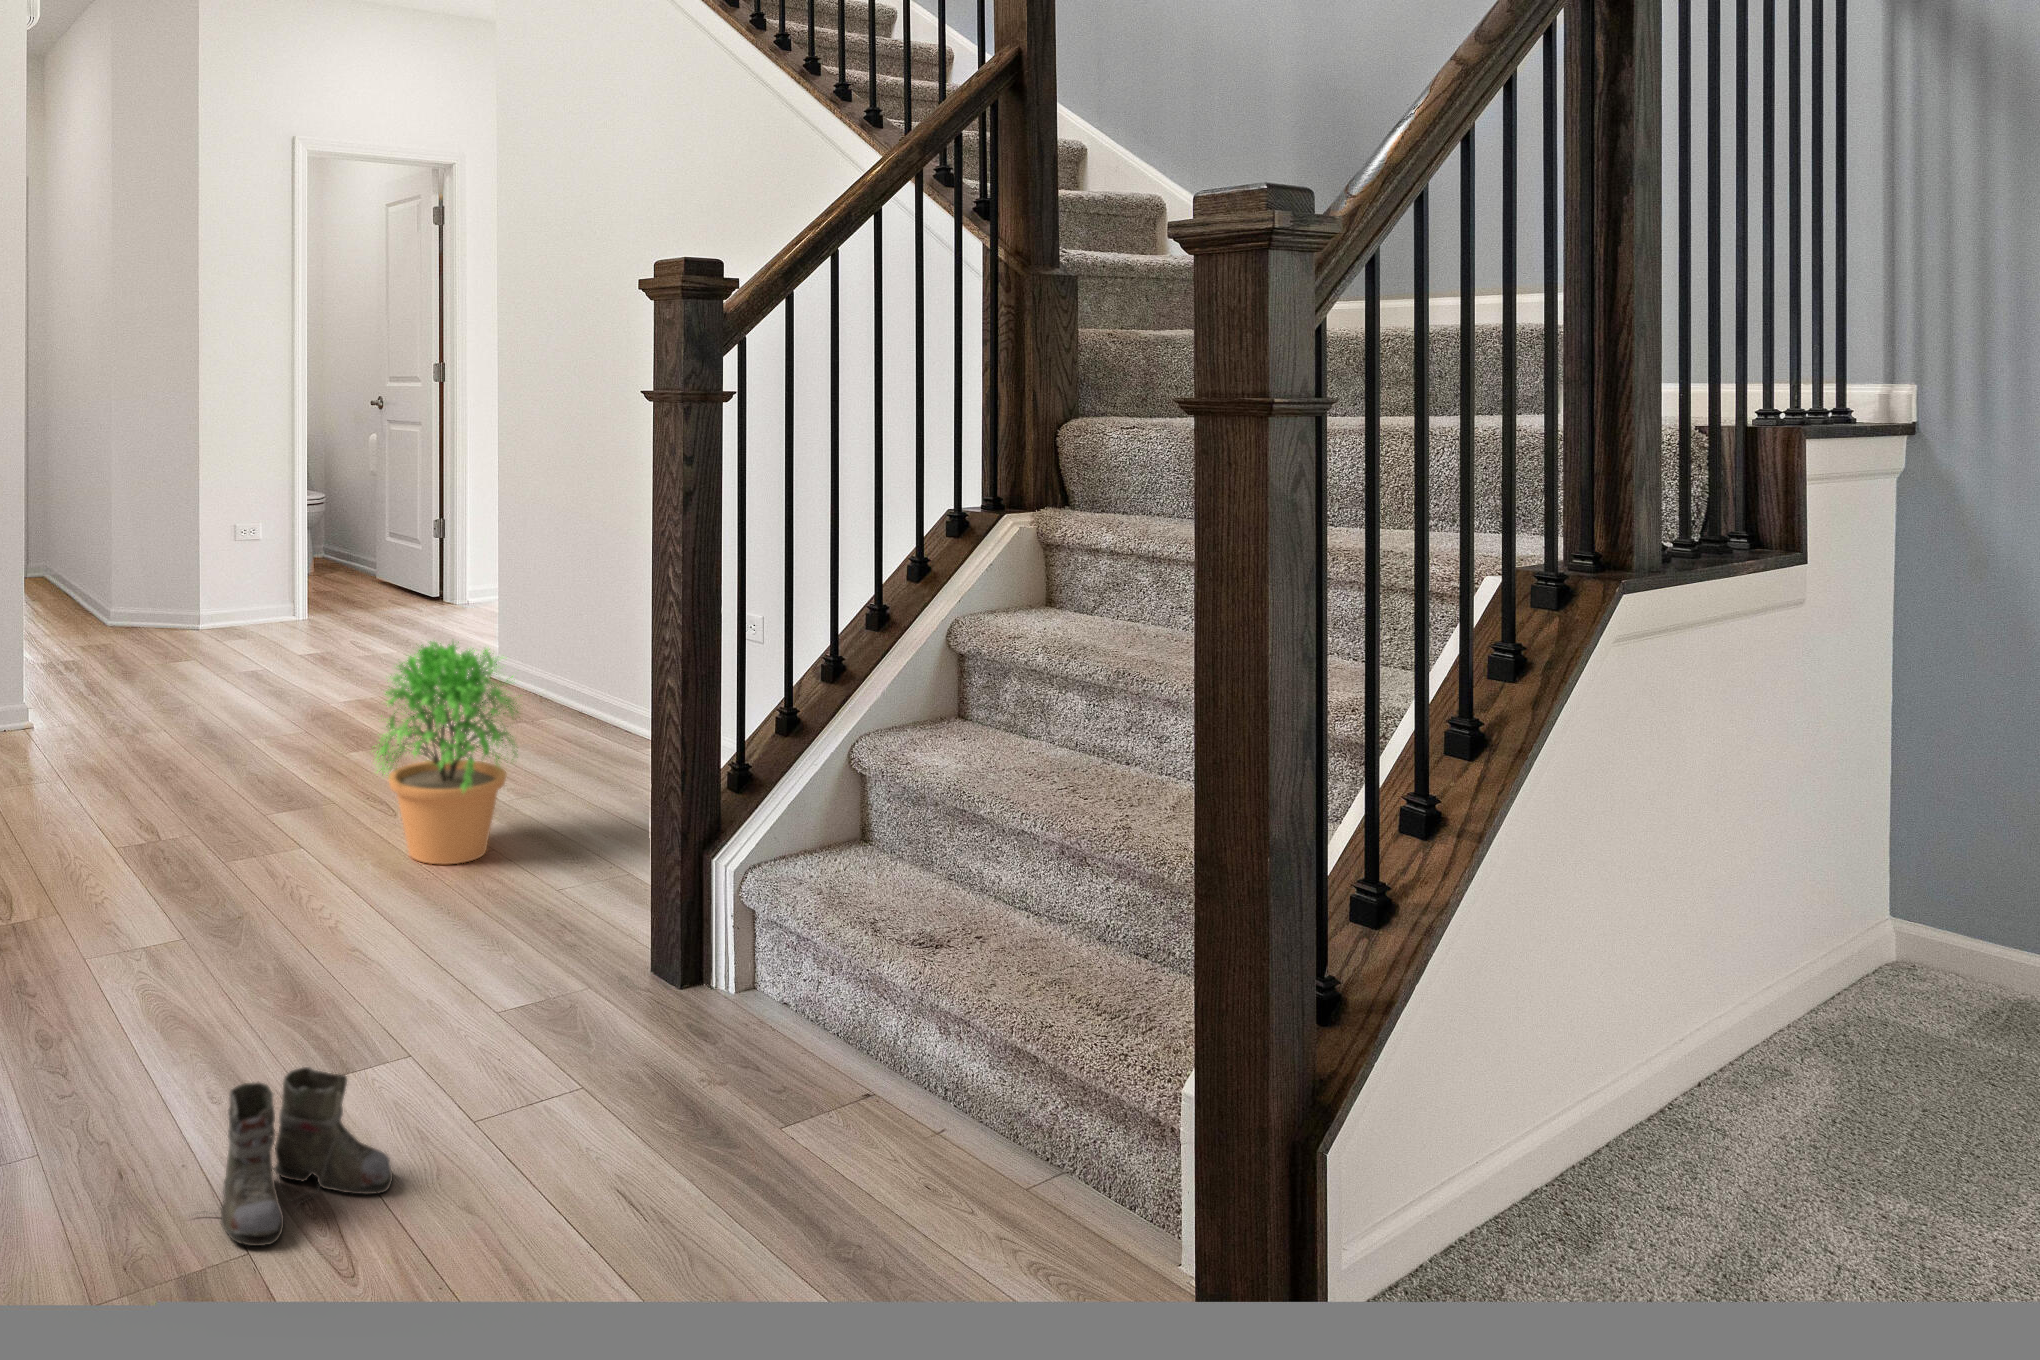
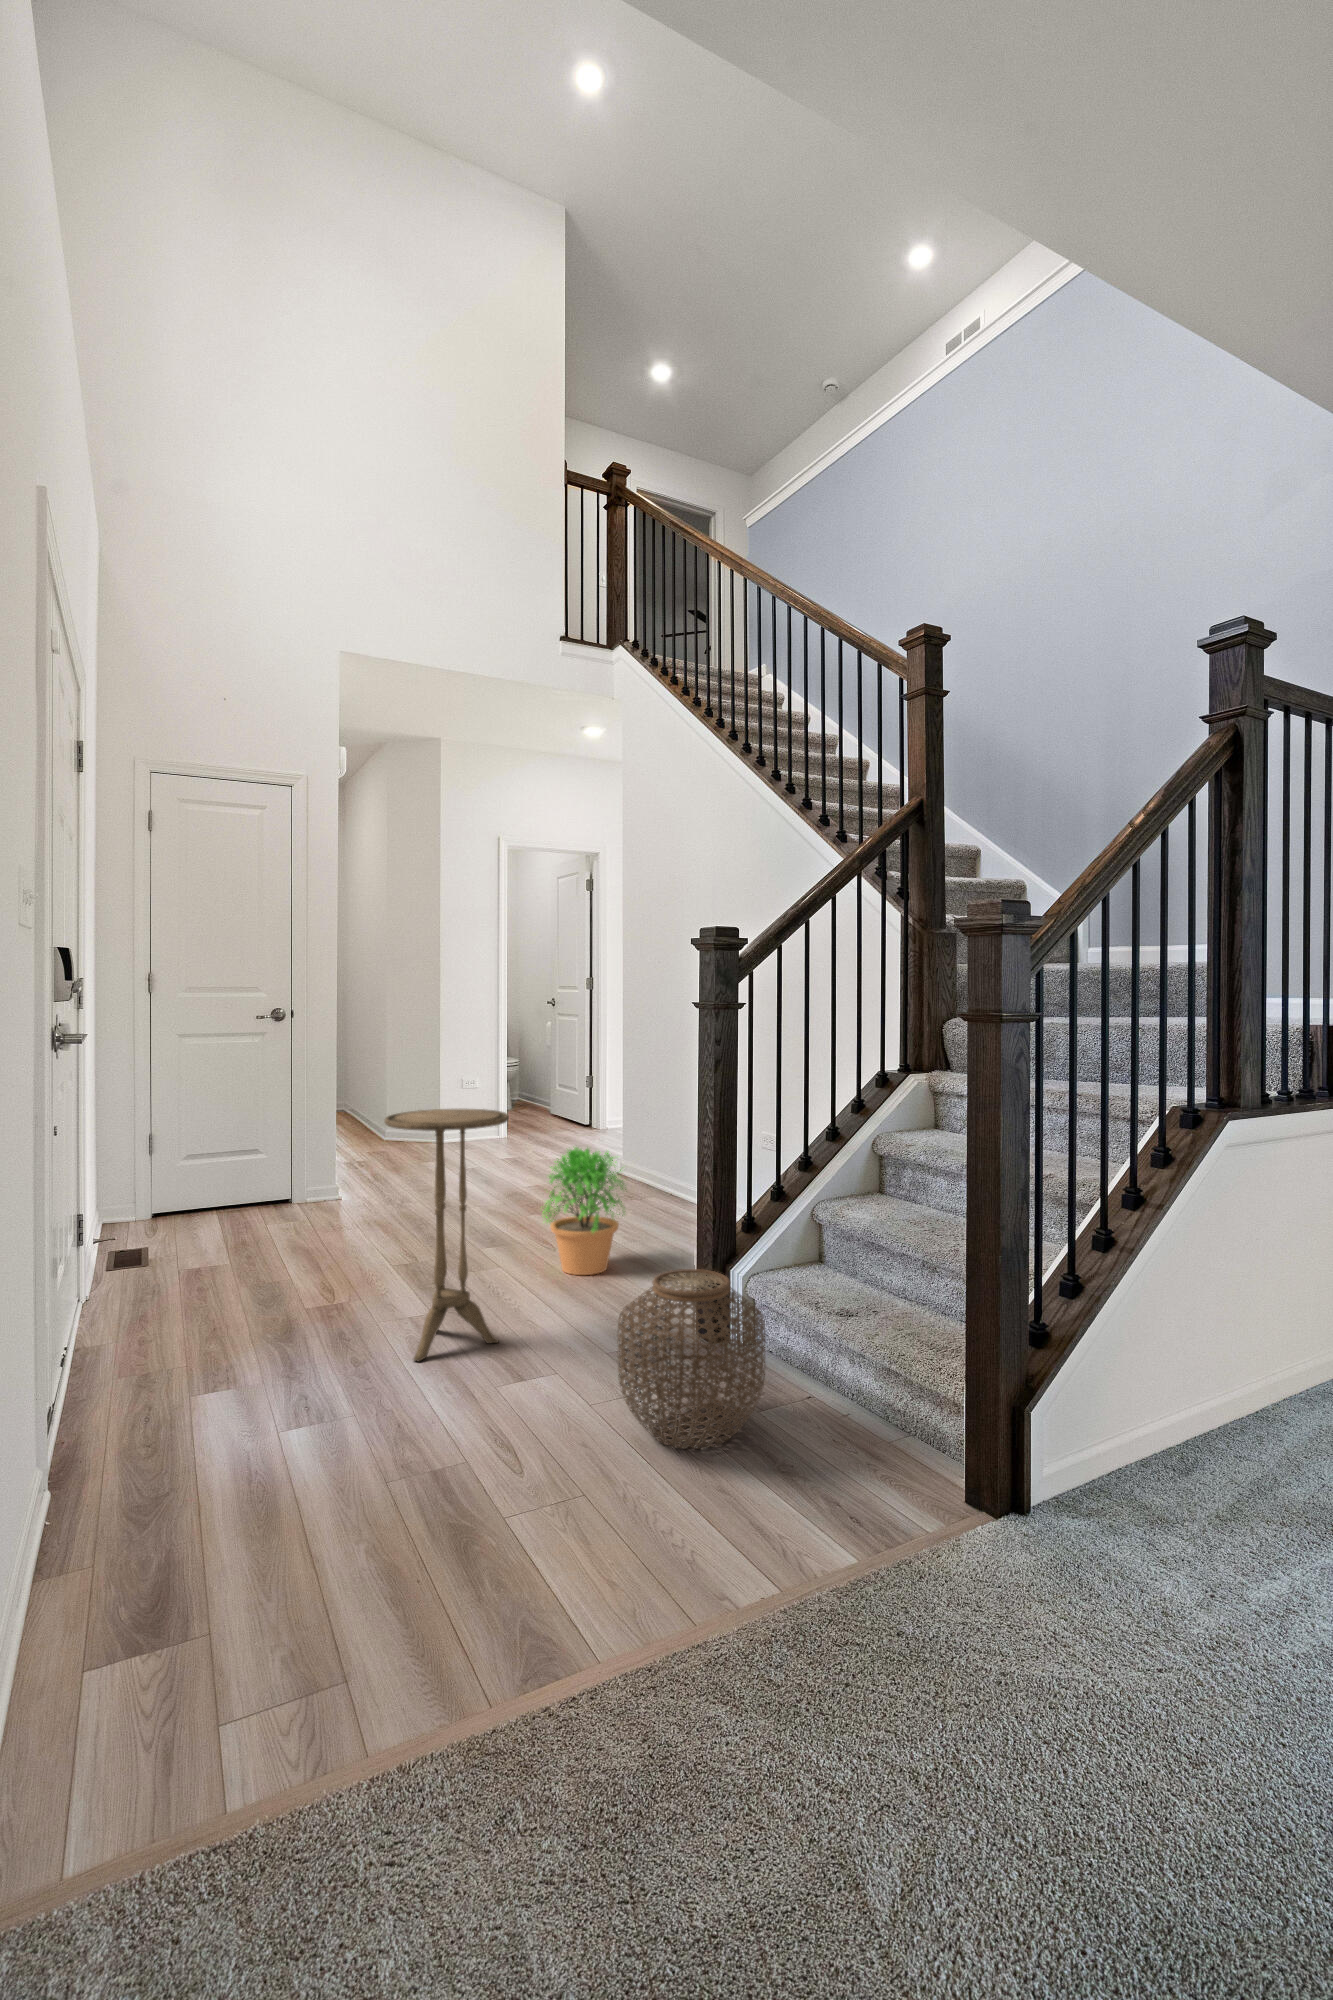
side table: none [99,578,322,1039] -> present [385,1109,509,1361]
woven basket: none [530,872,802,1216] -> present [618,1269,765,1449]
boots: present [189,1067,393,1246] -> none [433,1370,544,1458]

